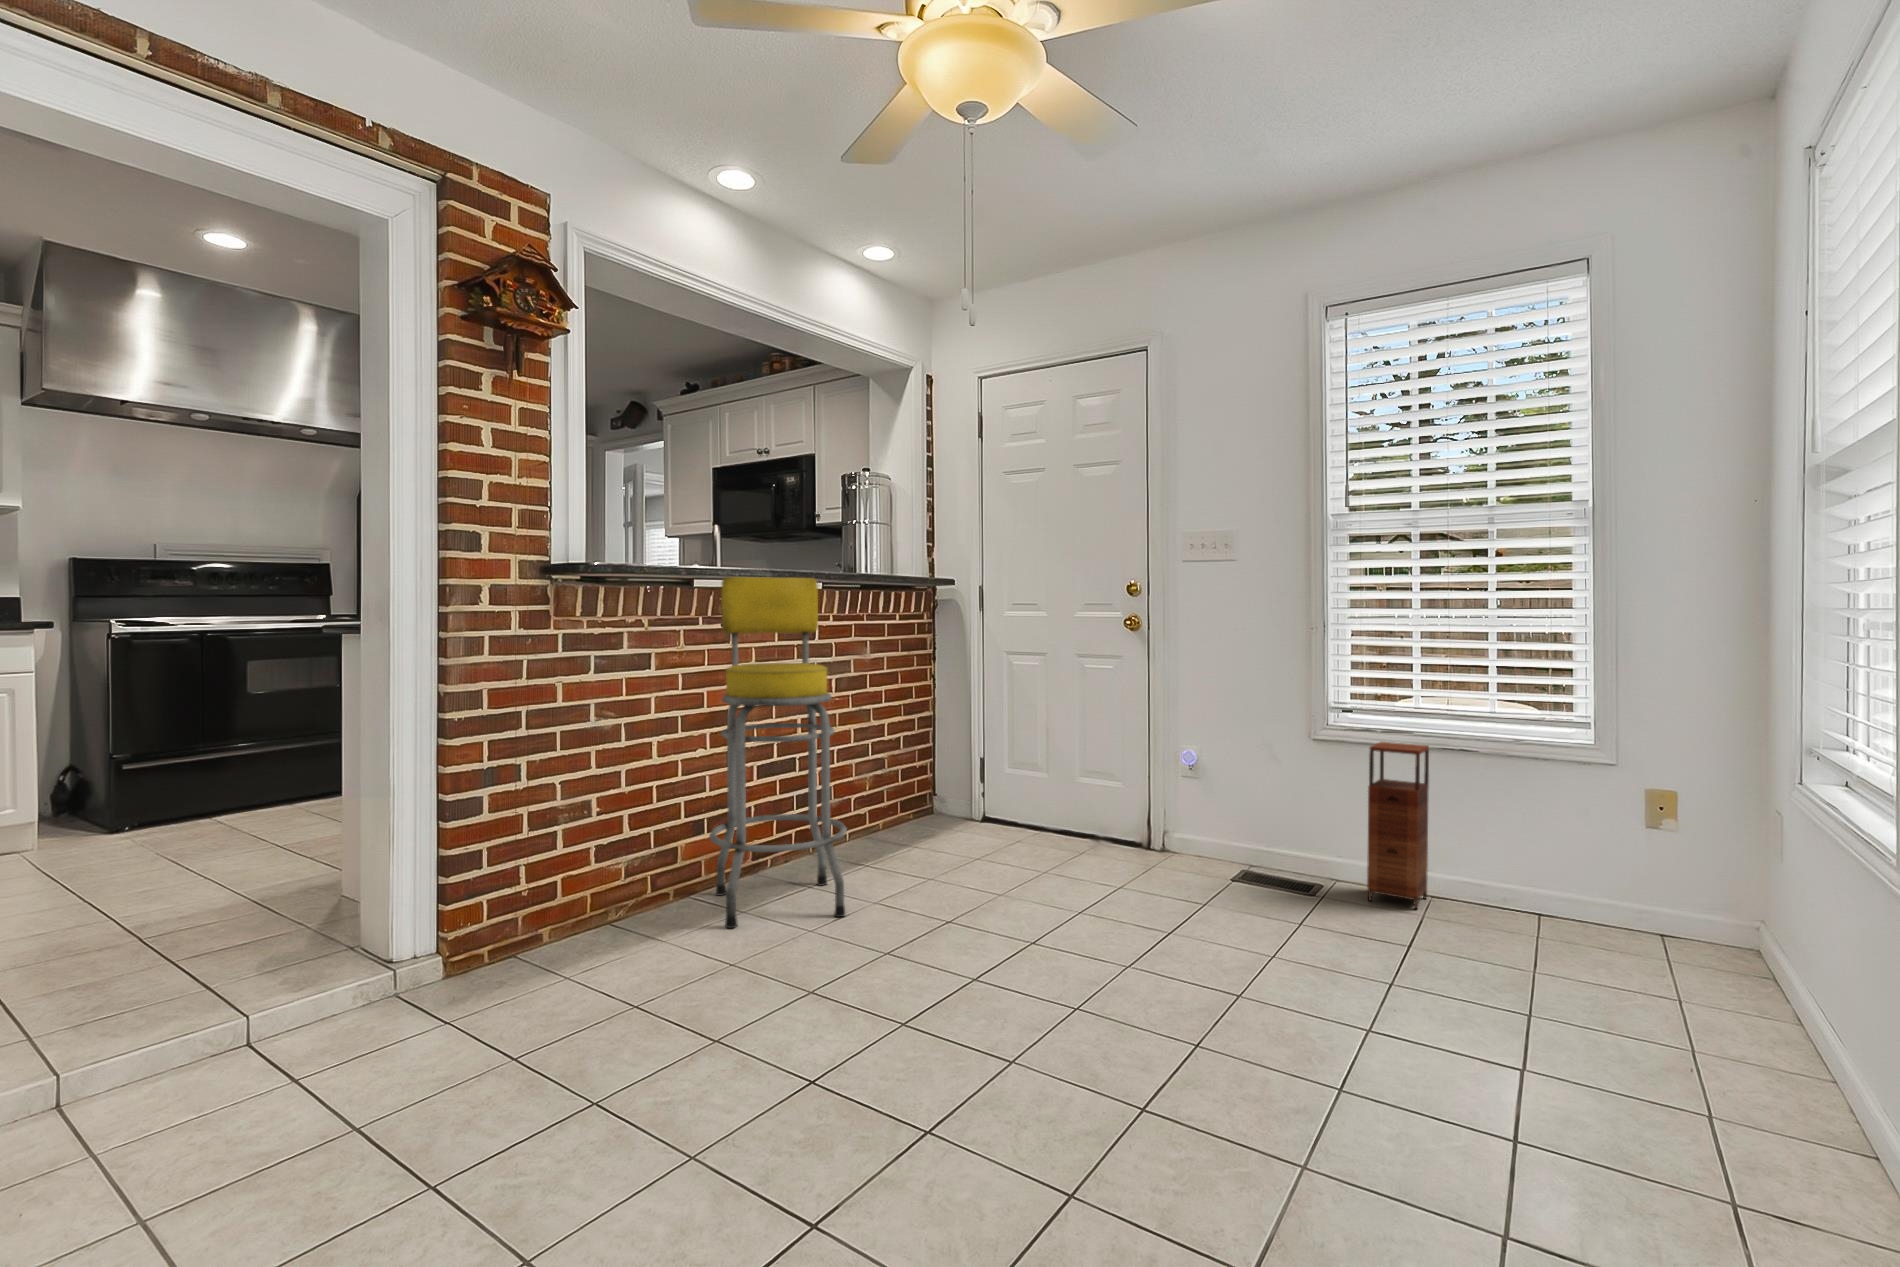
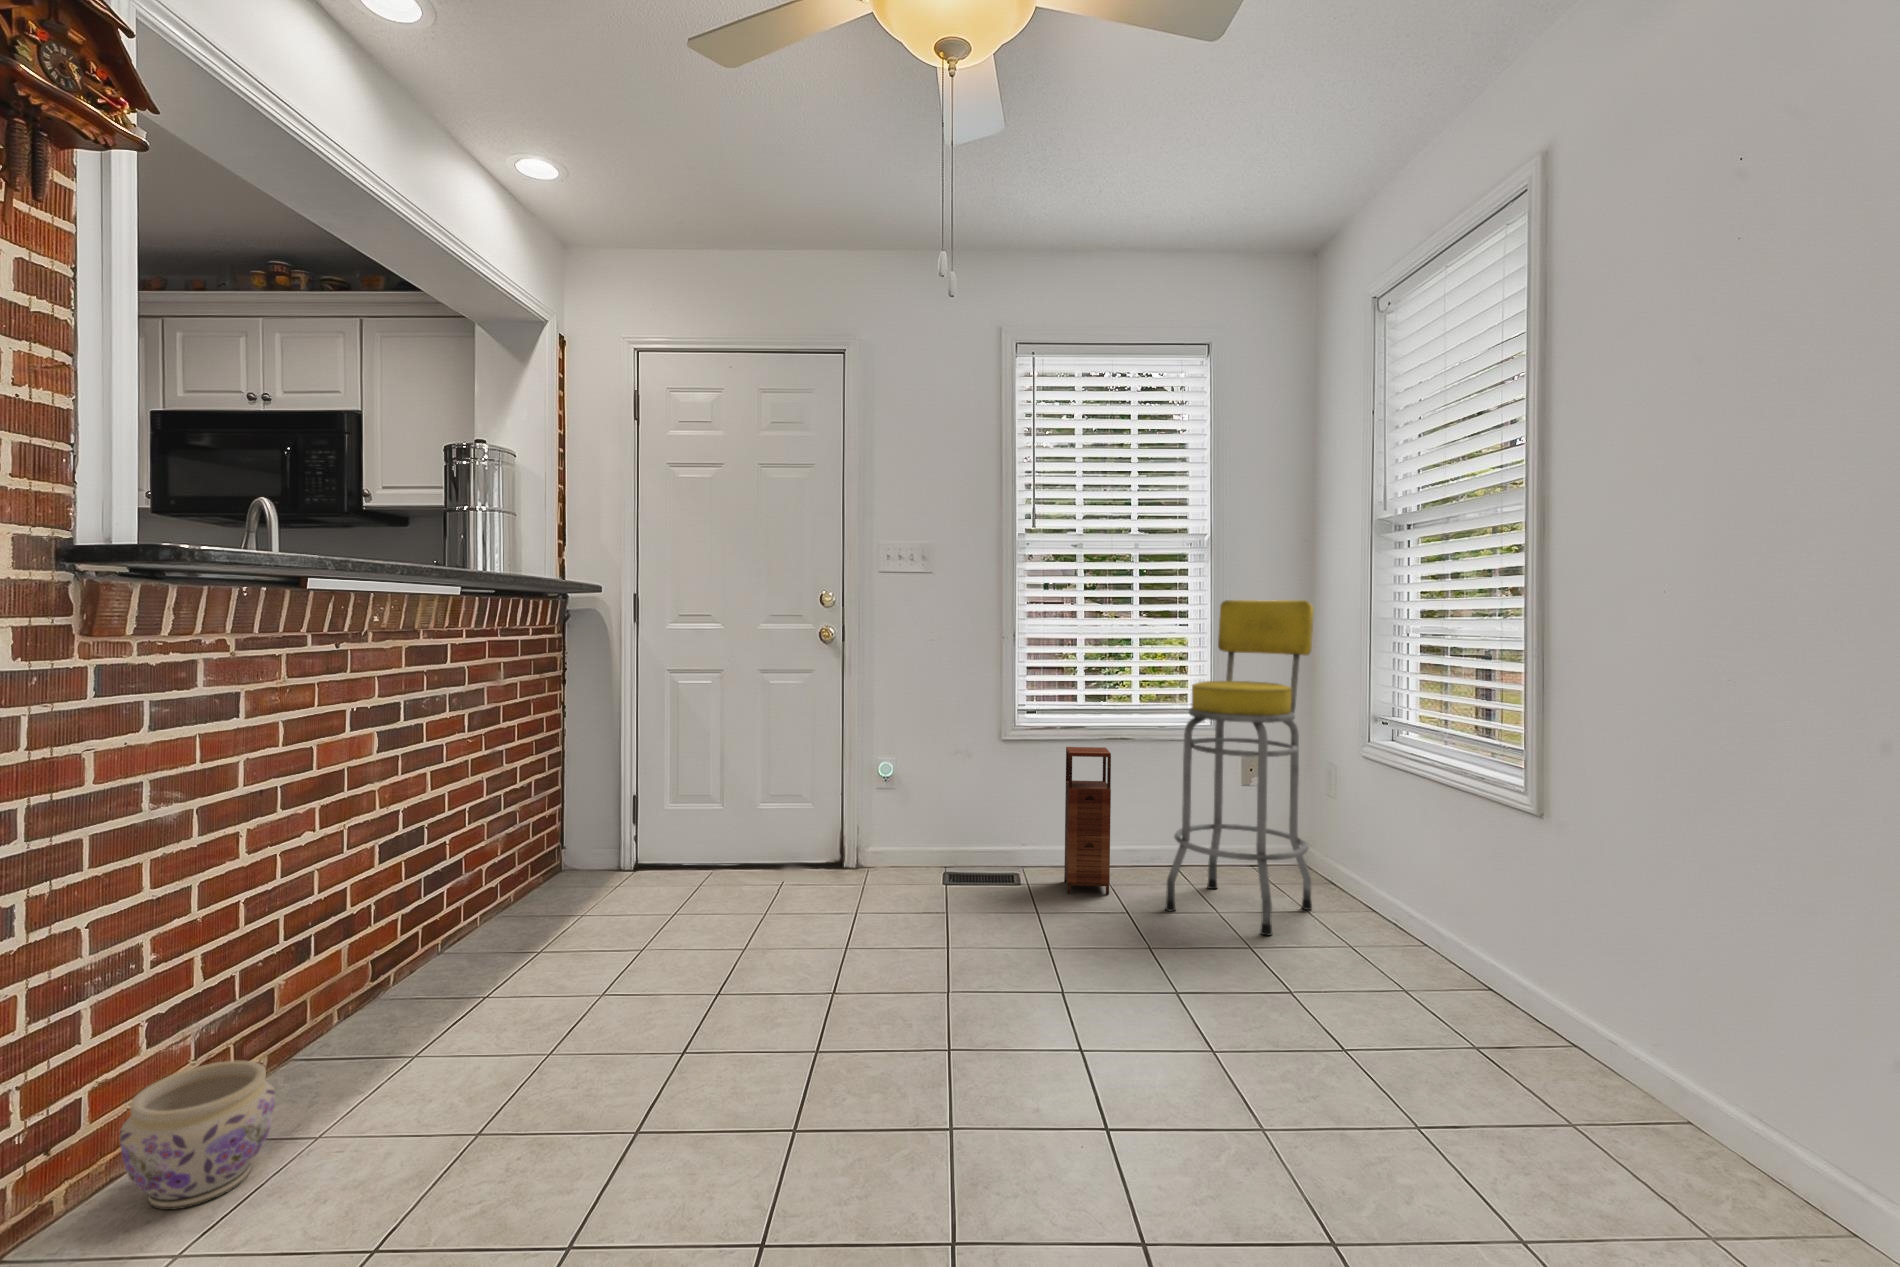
bar stool: present [709,576,847,928] -> present [1165,600,1314,936]
planter: none [567,877,643,953] -> present [120,1060,275,1210]

